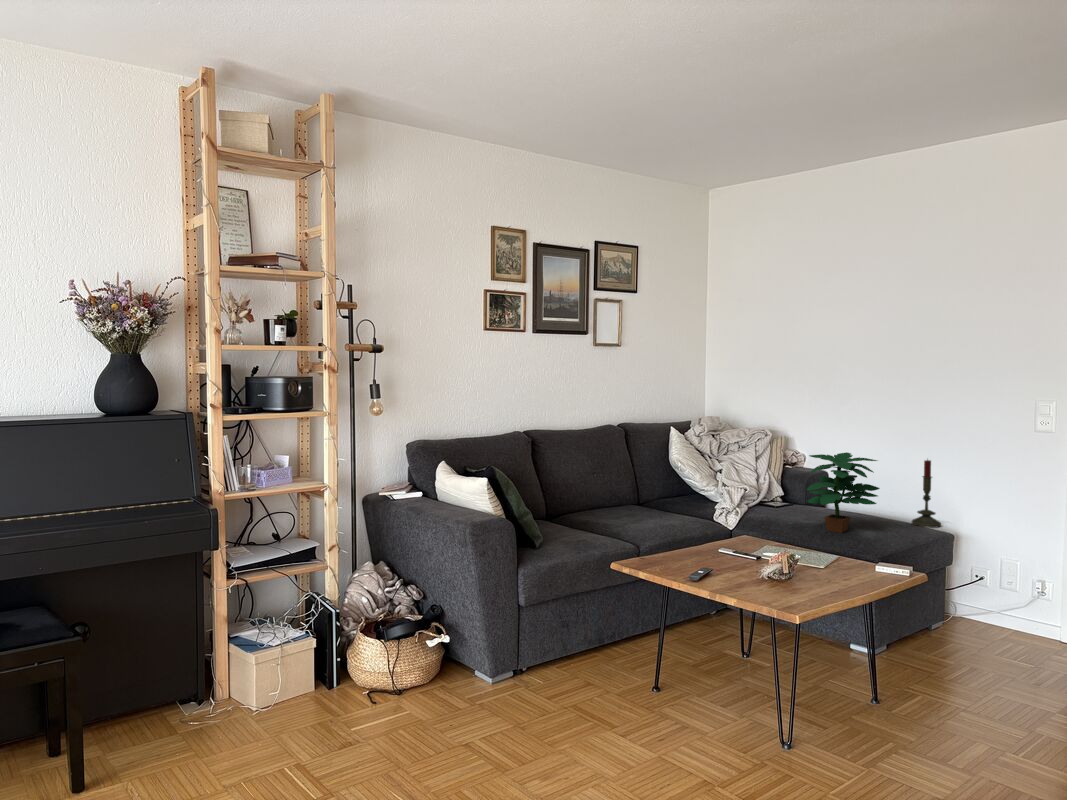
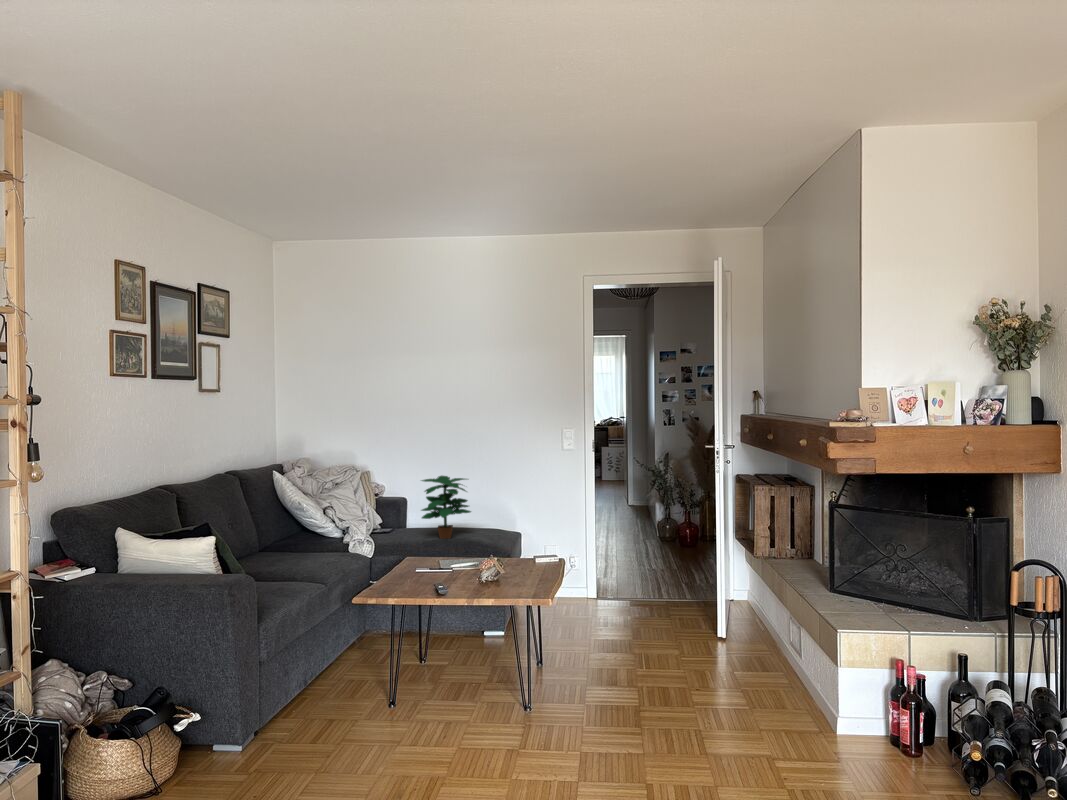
candle: present [912,460,941,528] -> none [475,474,495,526]

